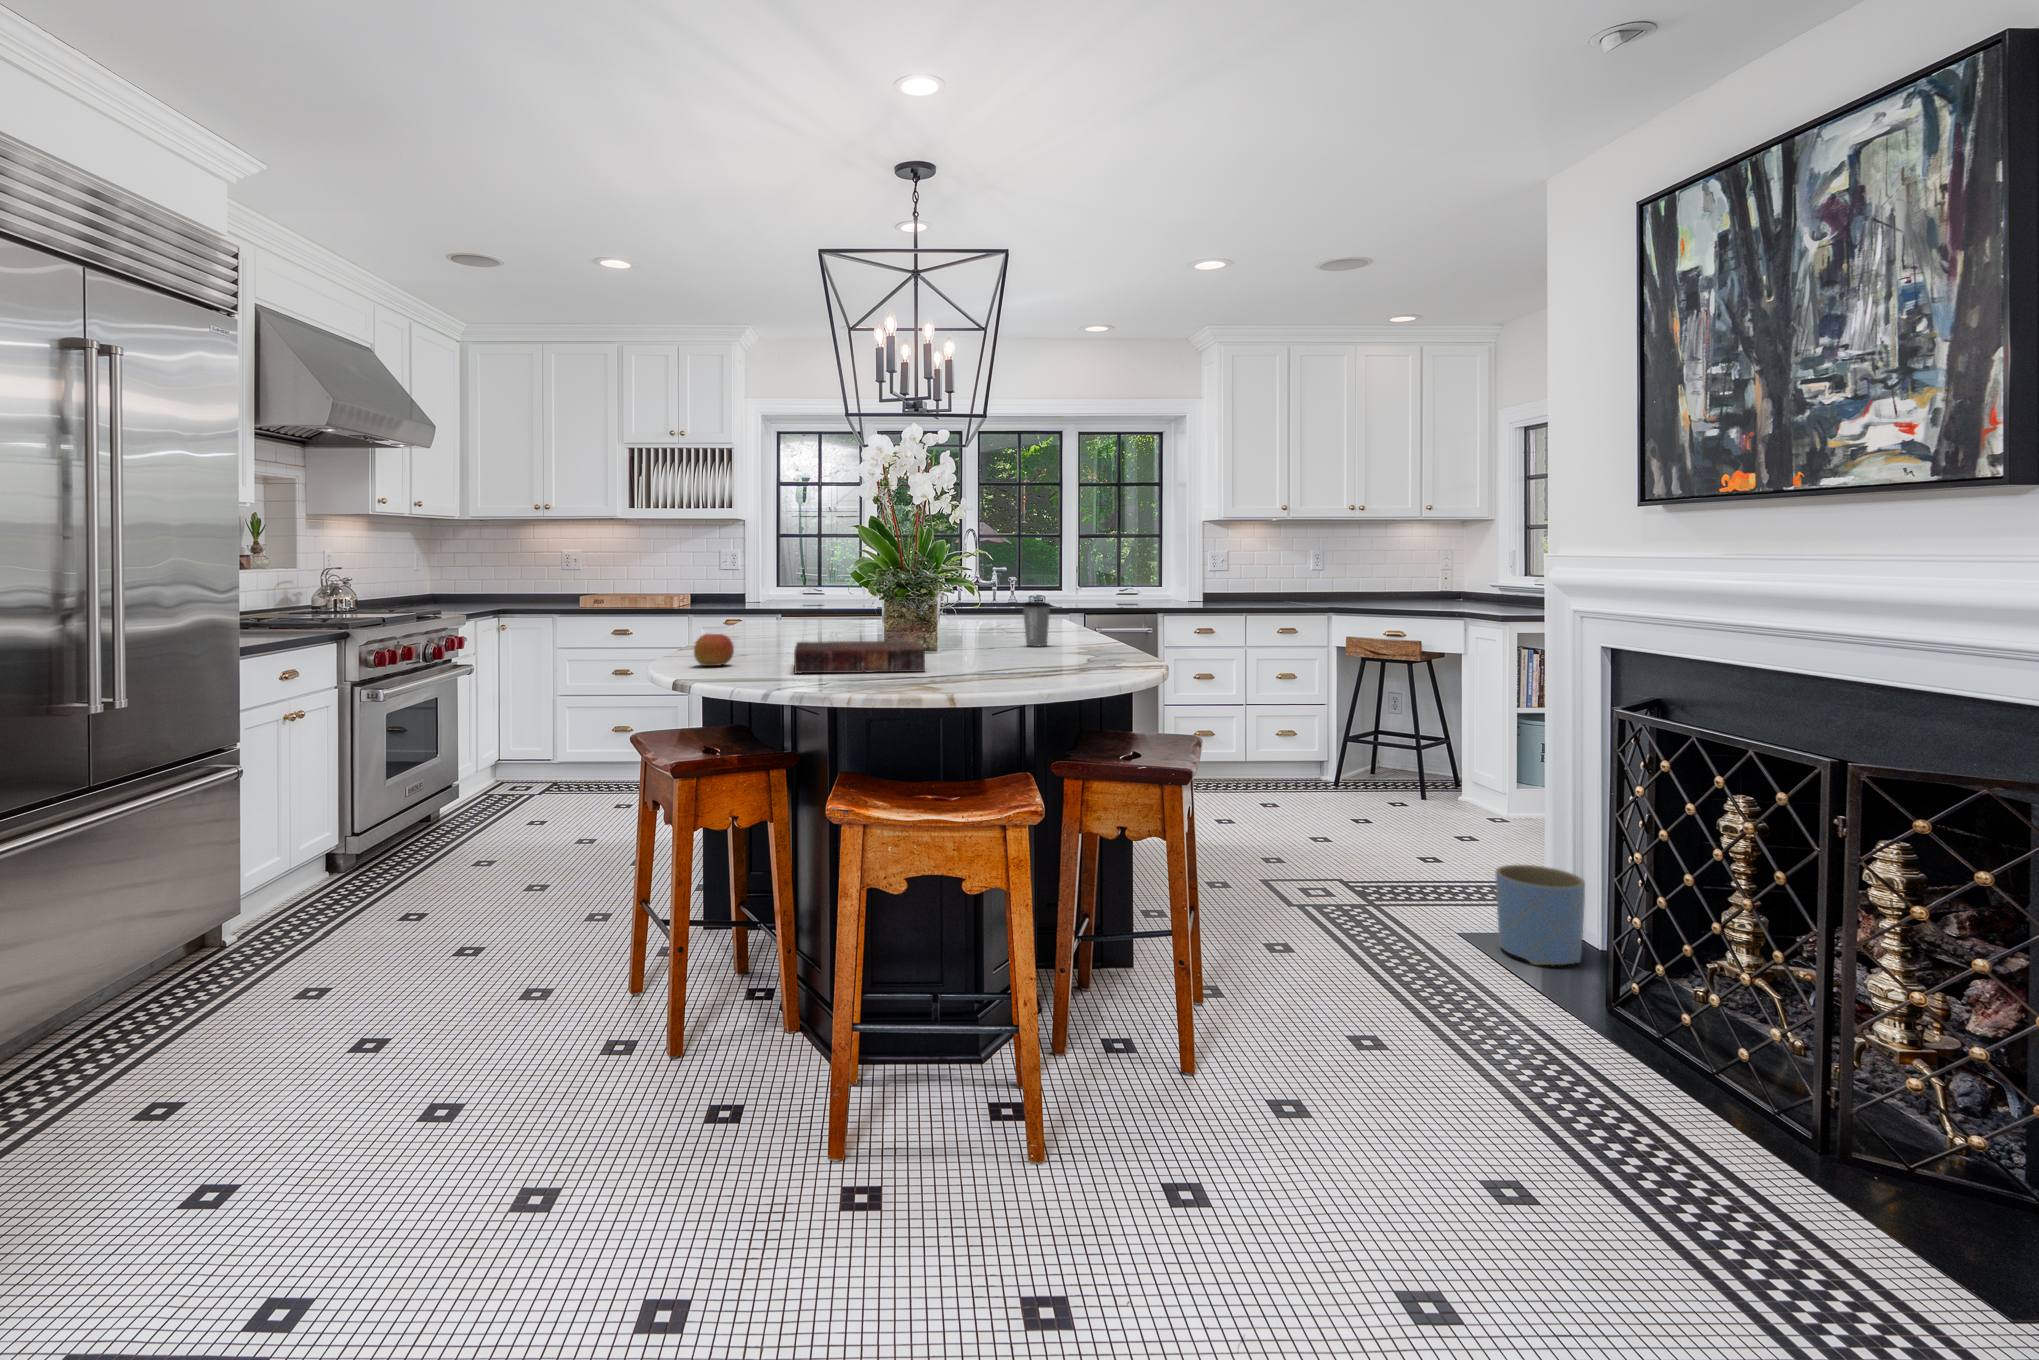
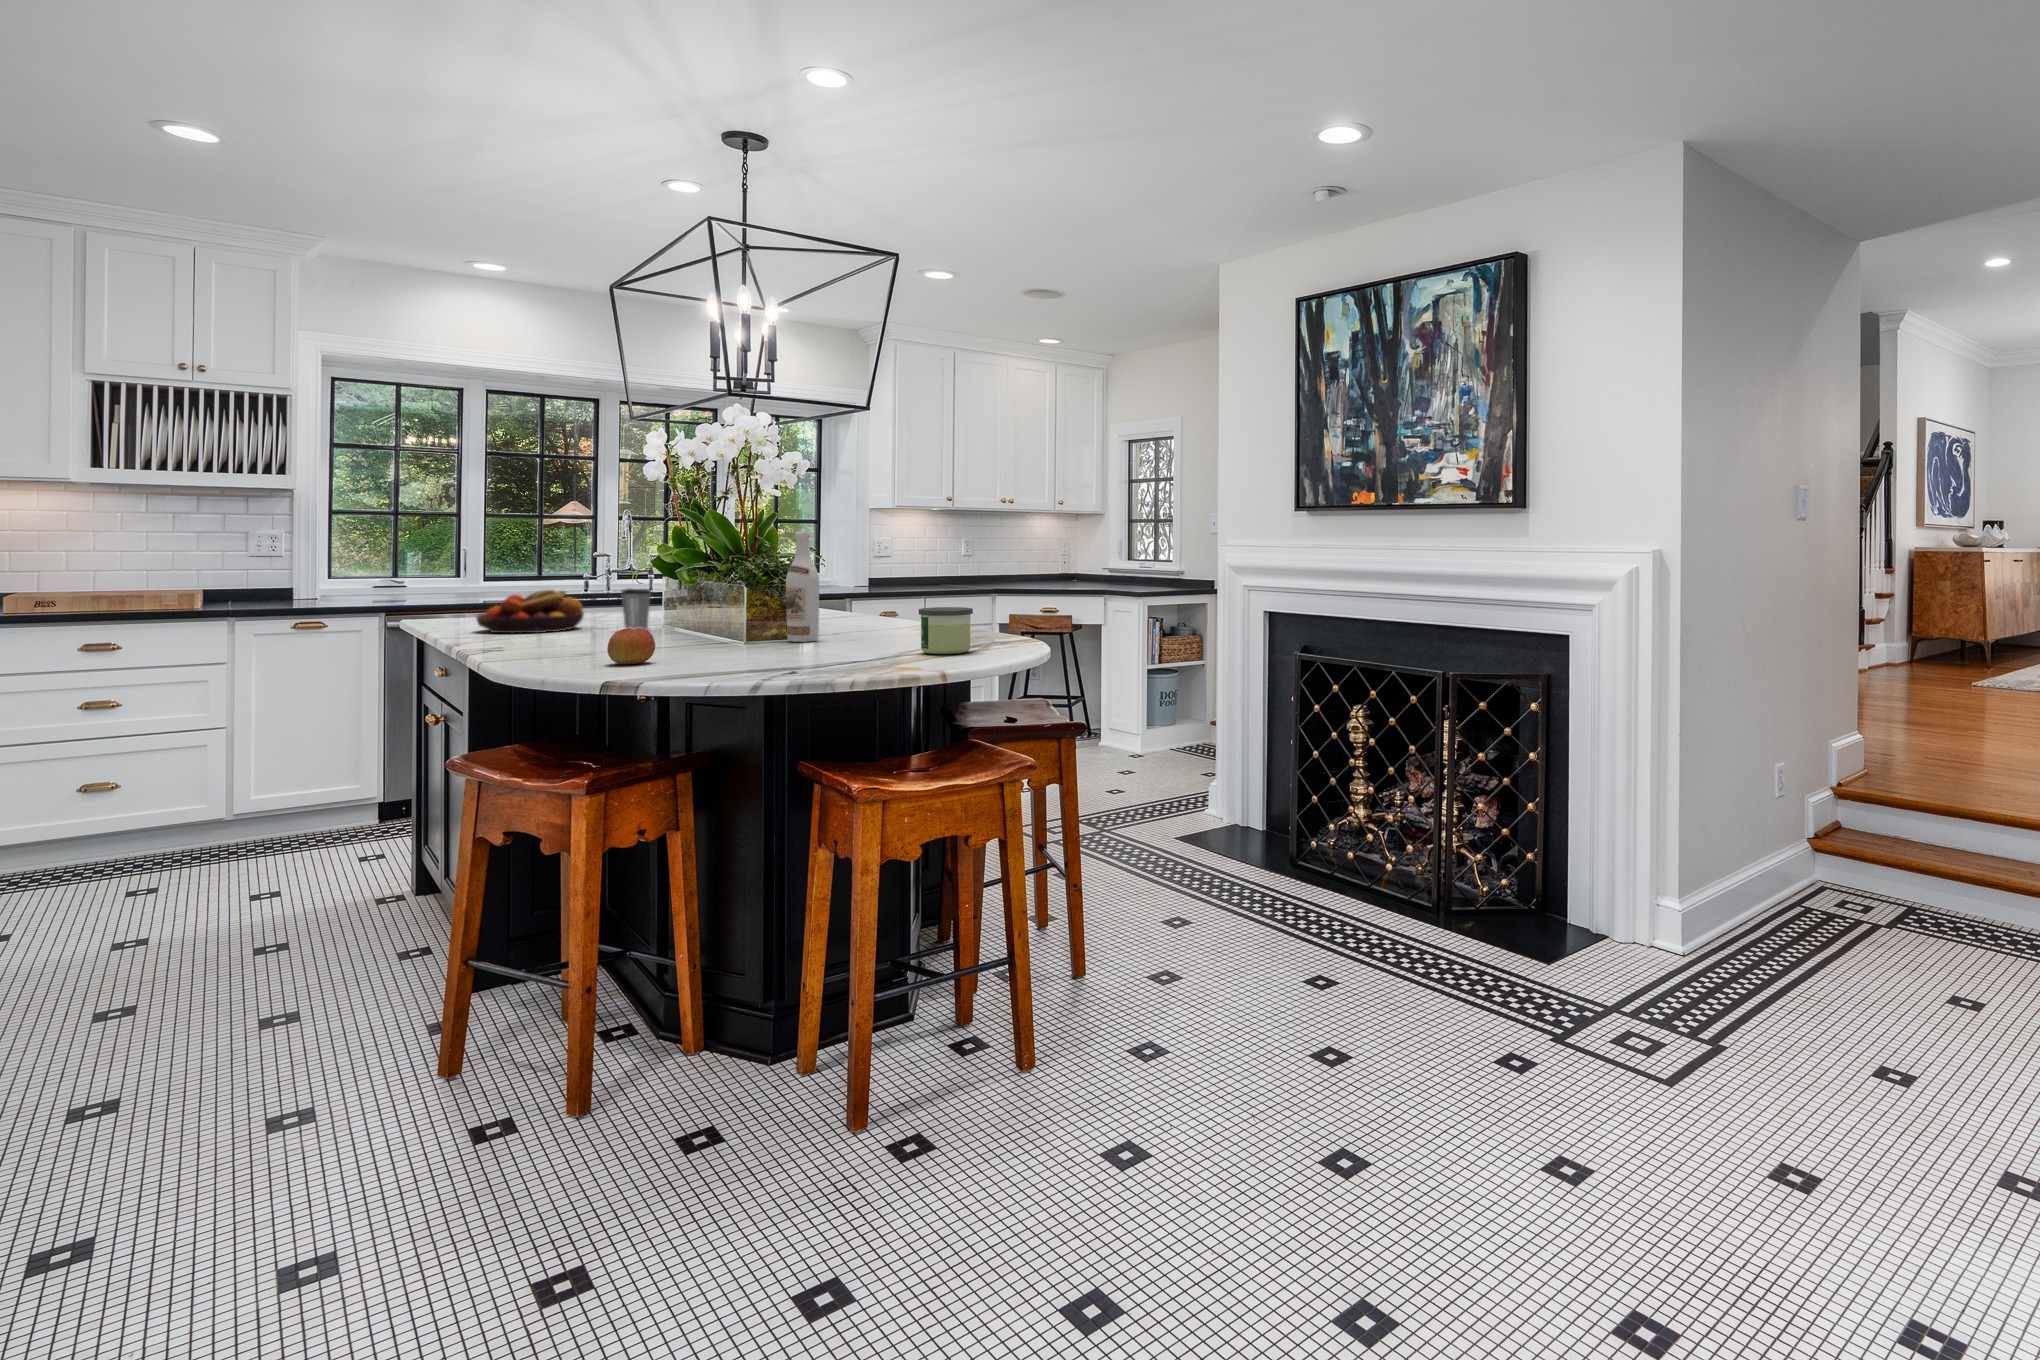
wine bottle: none [900,544,932,654] -> present [786,531,819,642]
fruit bowl: none [743,597,822,634] -> present [476,590,584,633]
coffee cup: present [1022,602,1050,646] -> present [621,588,651,629]
candle: none [951,624,1009,676] -> present [919,607,973,654]
book: present [794,640,925,673] -> none [718,627,886,663]
planter: present [1495,865,1585,965] -> none [1204,777,1261,848]

